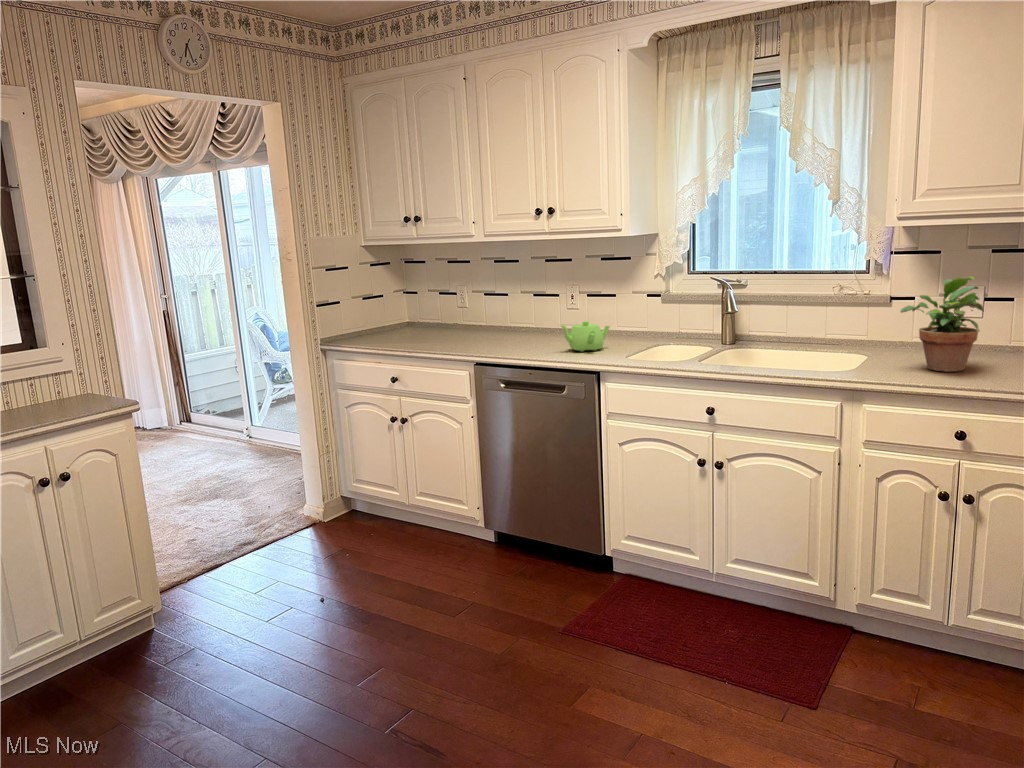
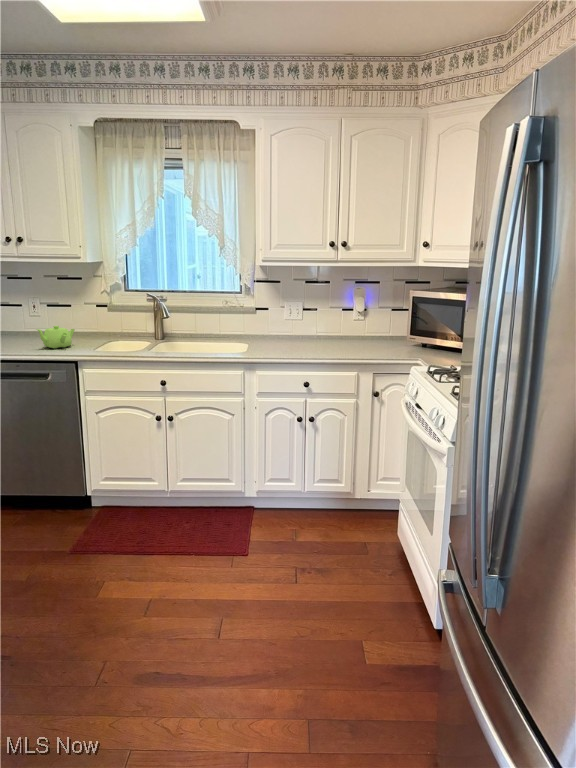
potted plant: present [900,276,984,372] -> none [268,296,309,350]

